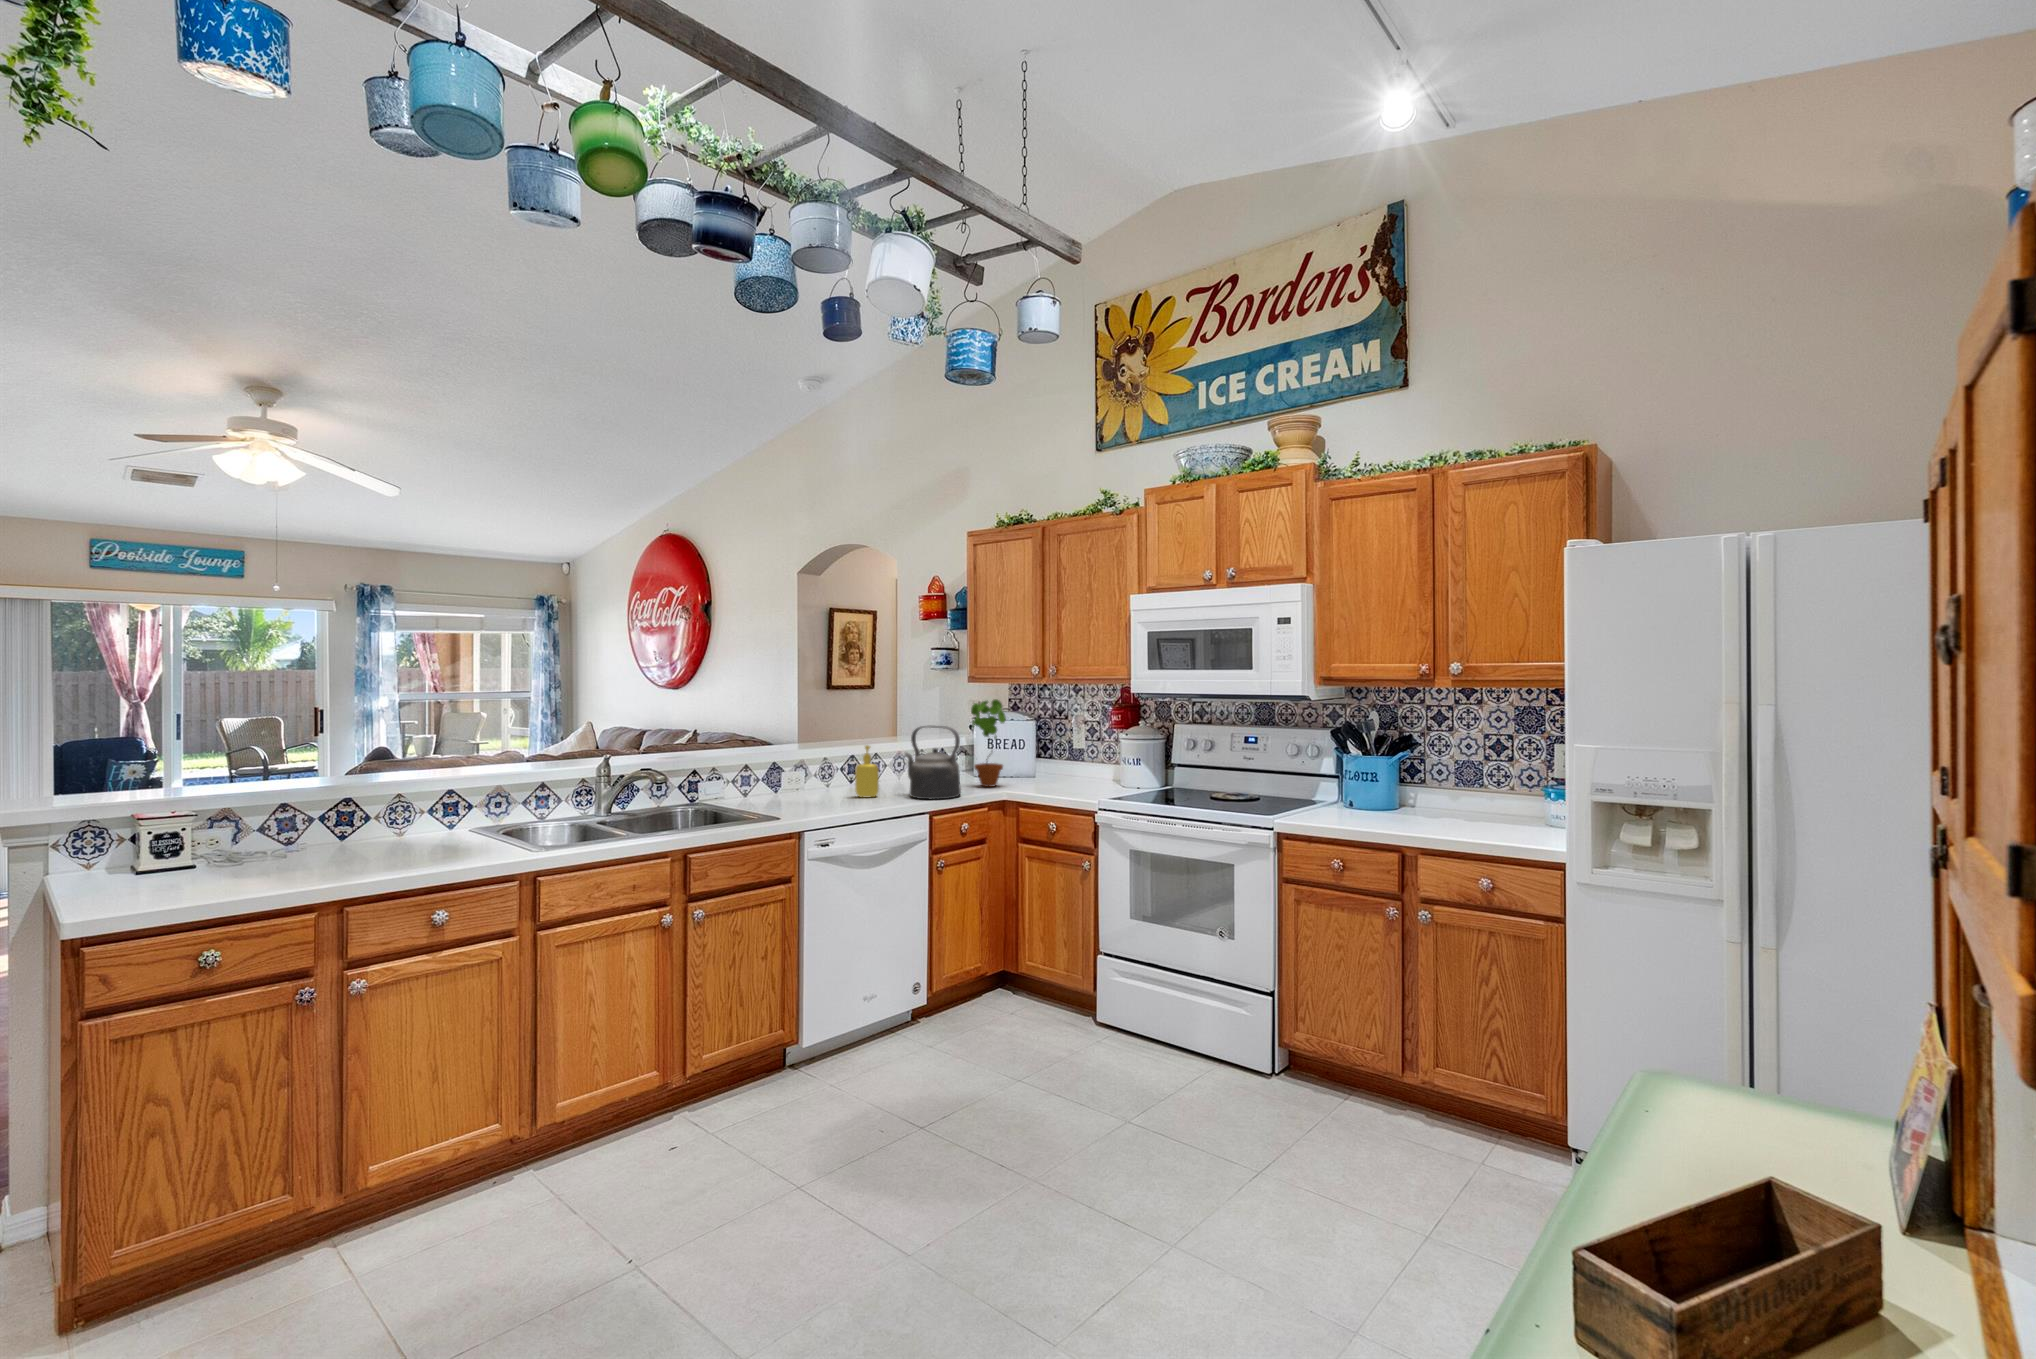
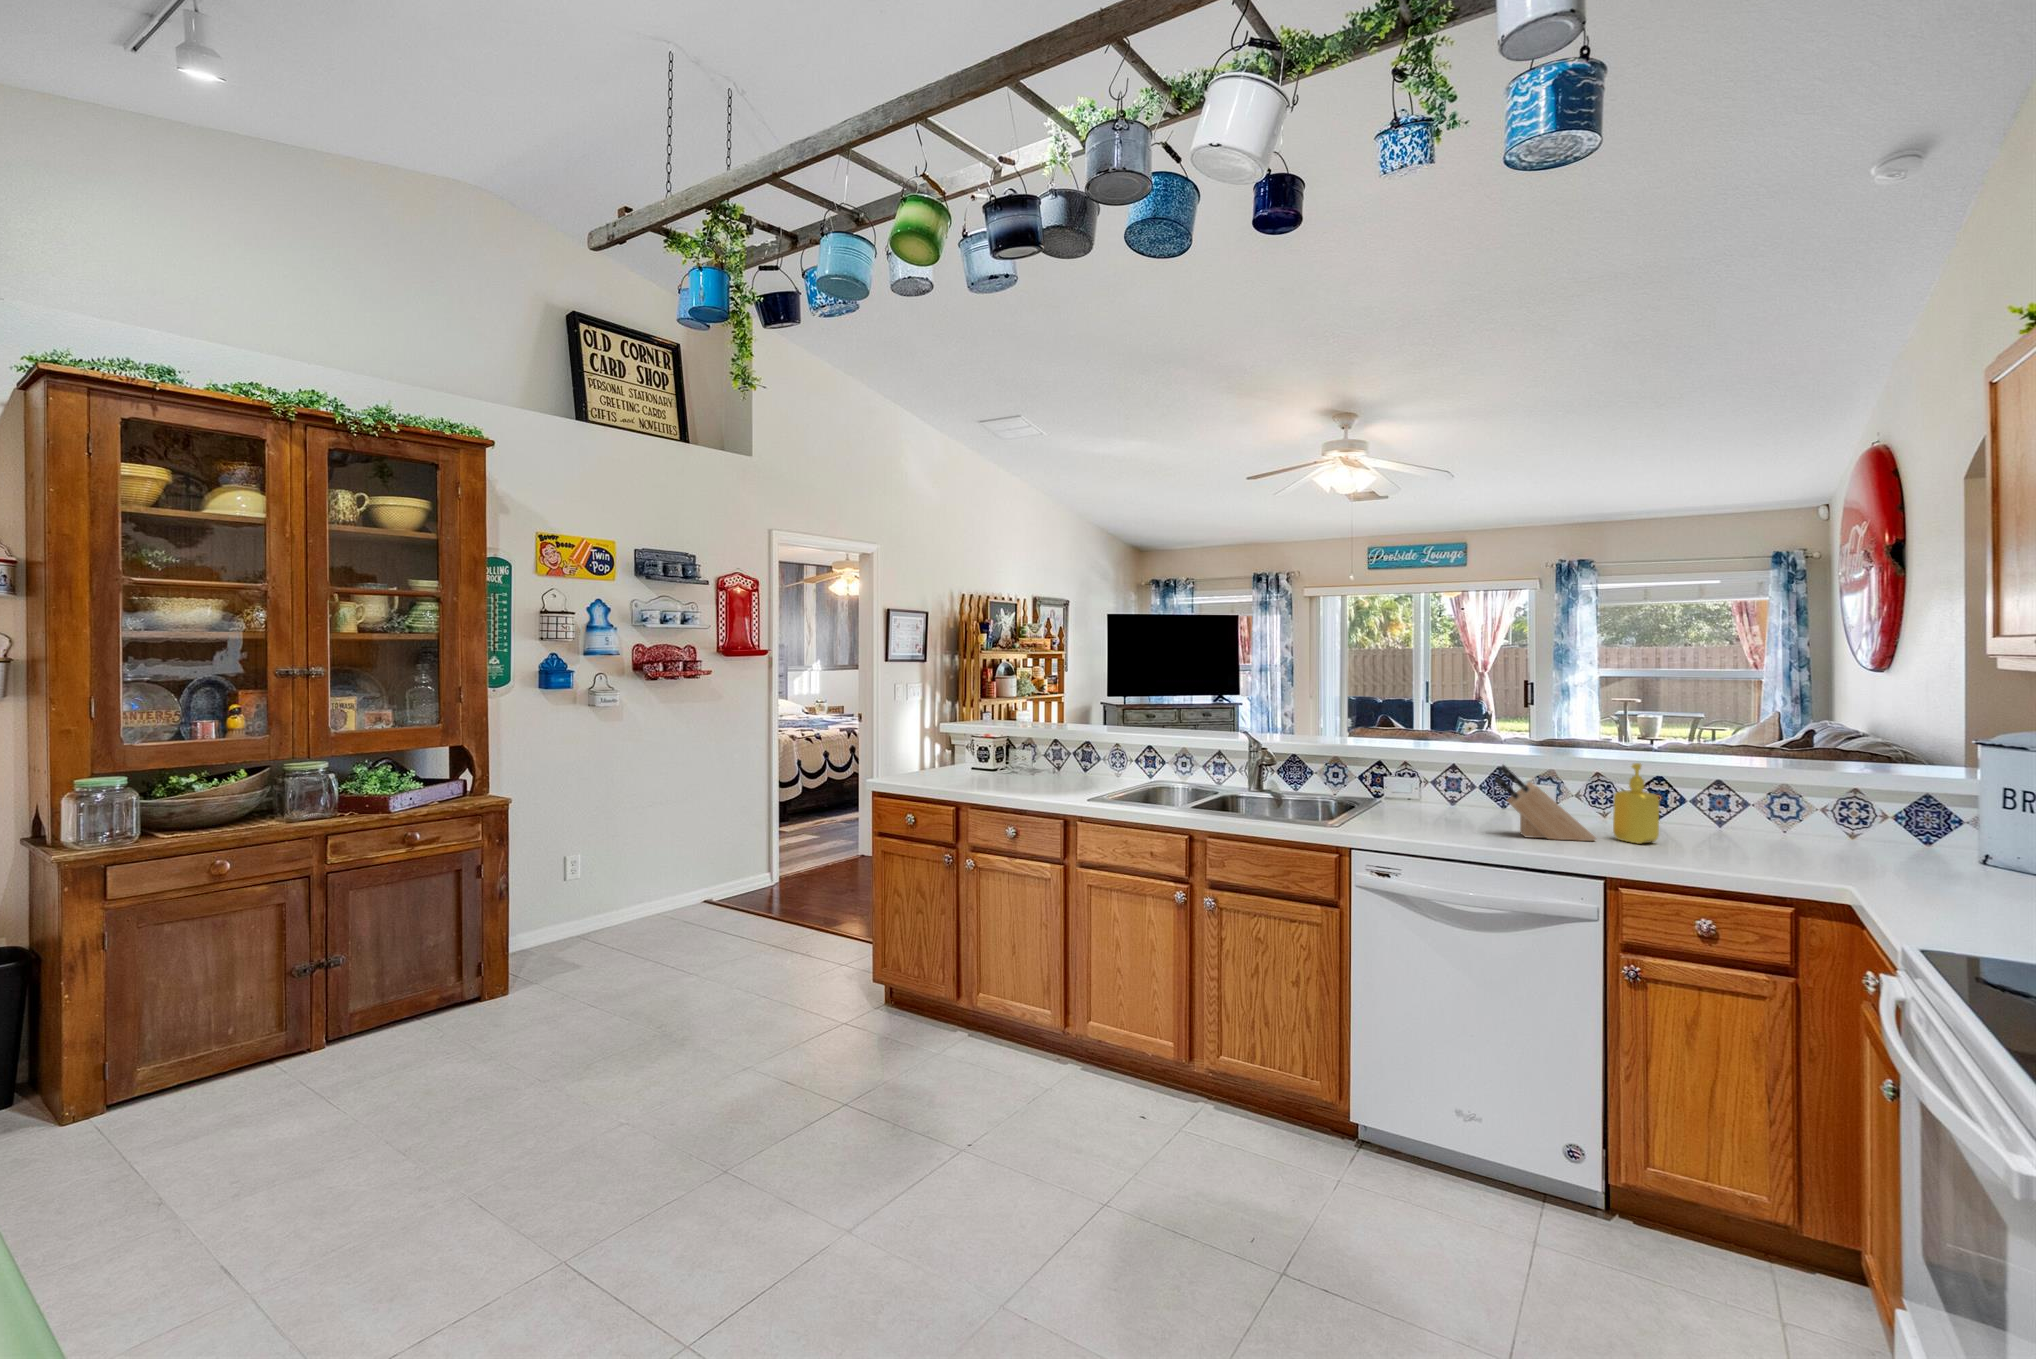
potted plant: present [971,699,1006,787] -> none [1887,709,1992,884]
kettle: present [905,726,961,799] -> none [1675,743,1786,875]
knife block: none [810,756,859,806] -> present [1495,765,1596,841]

